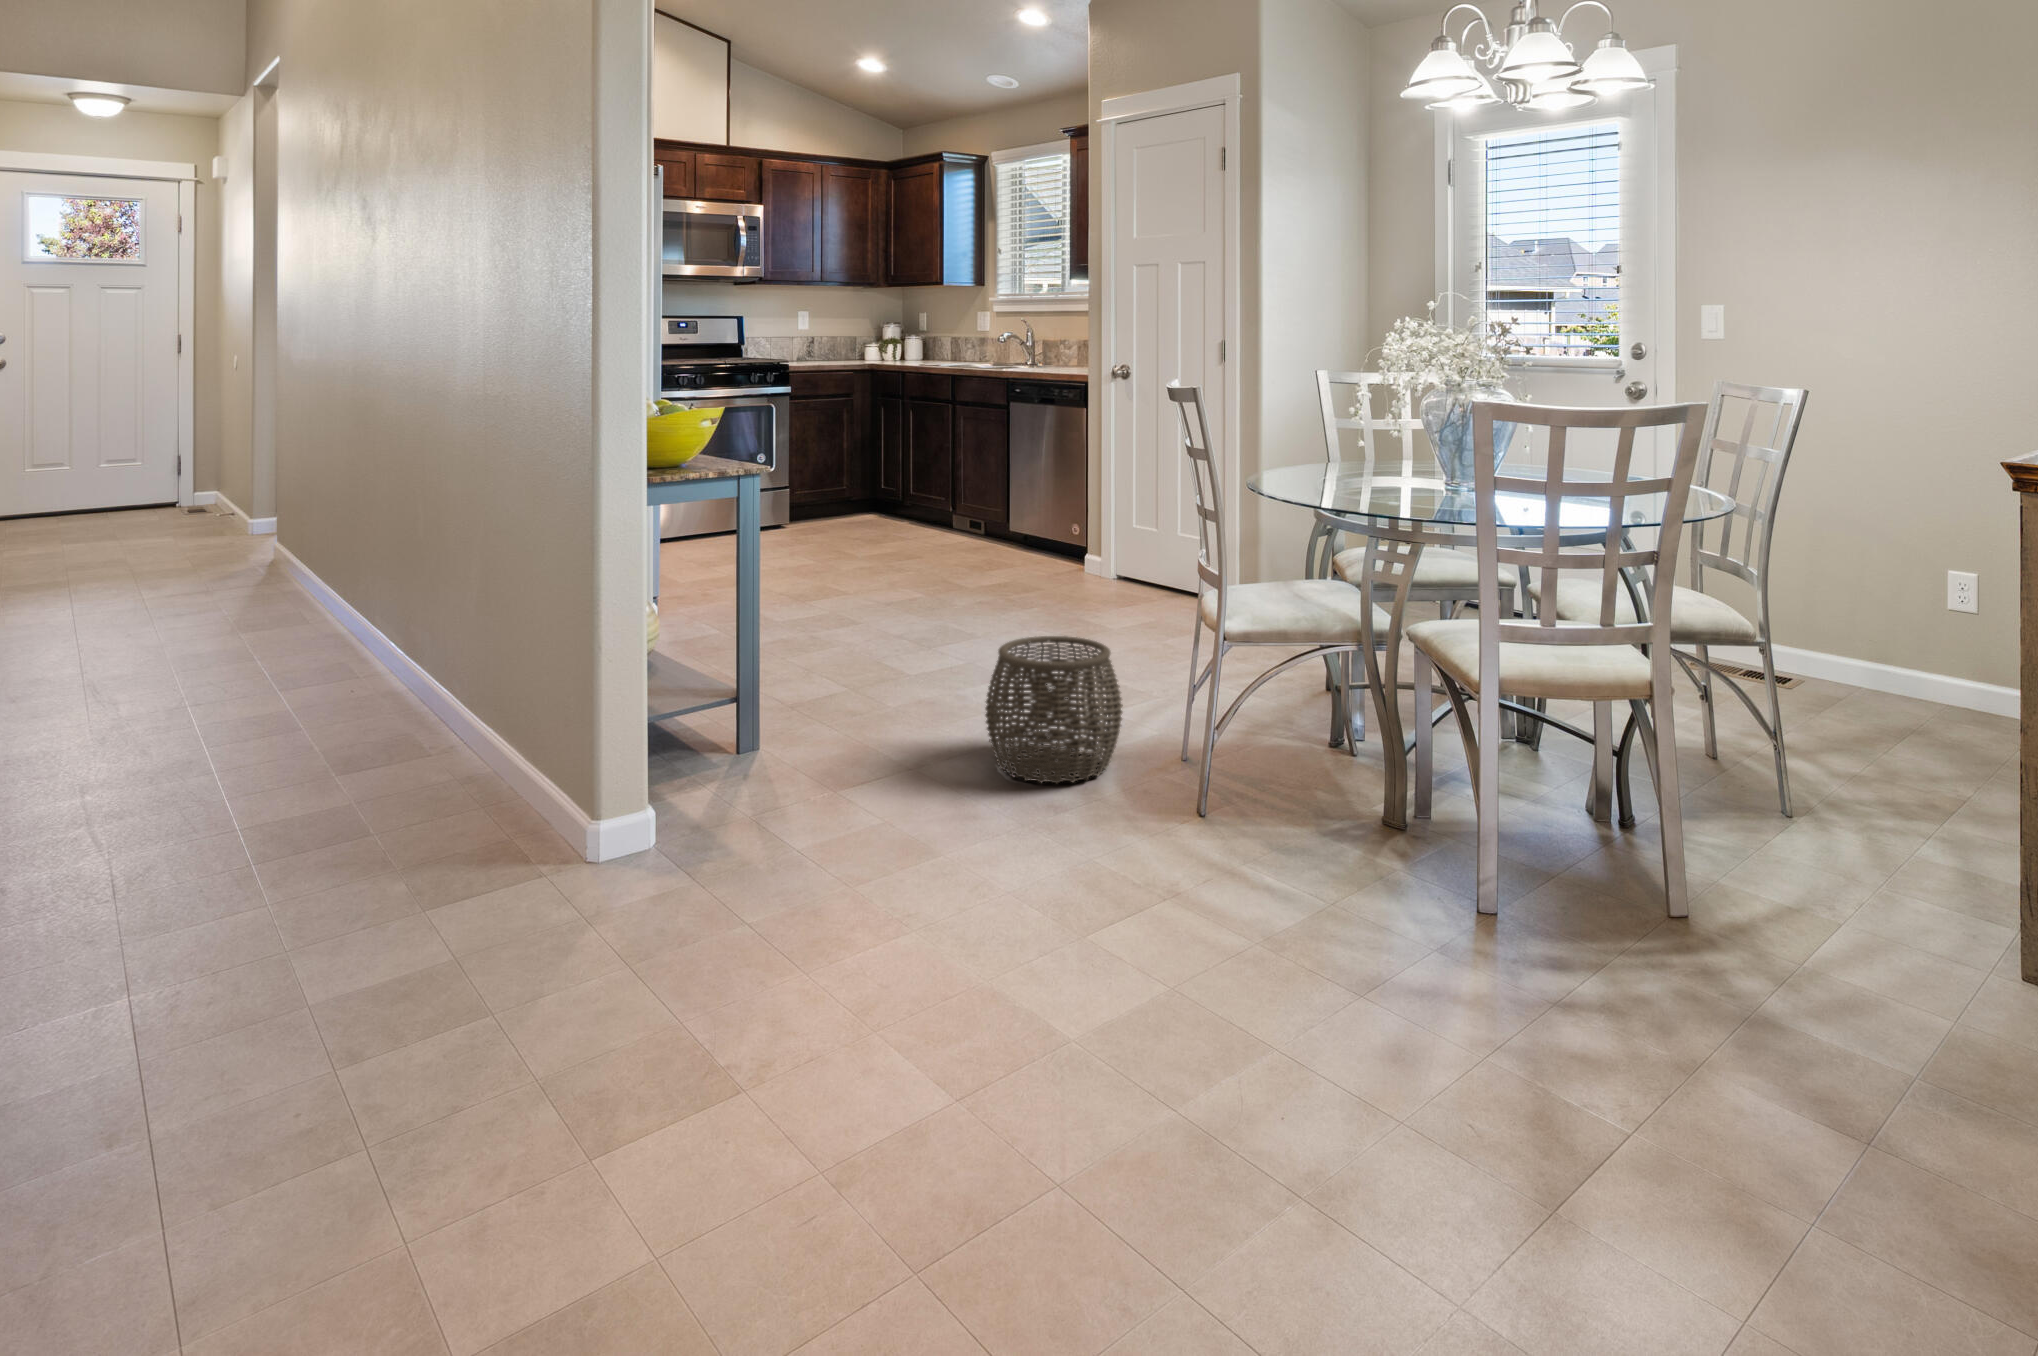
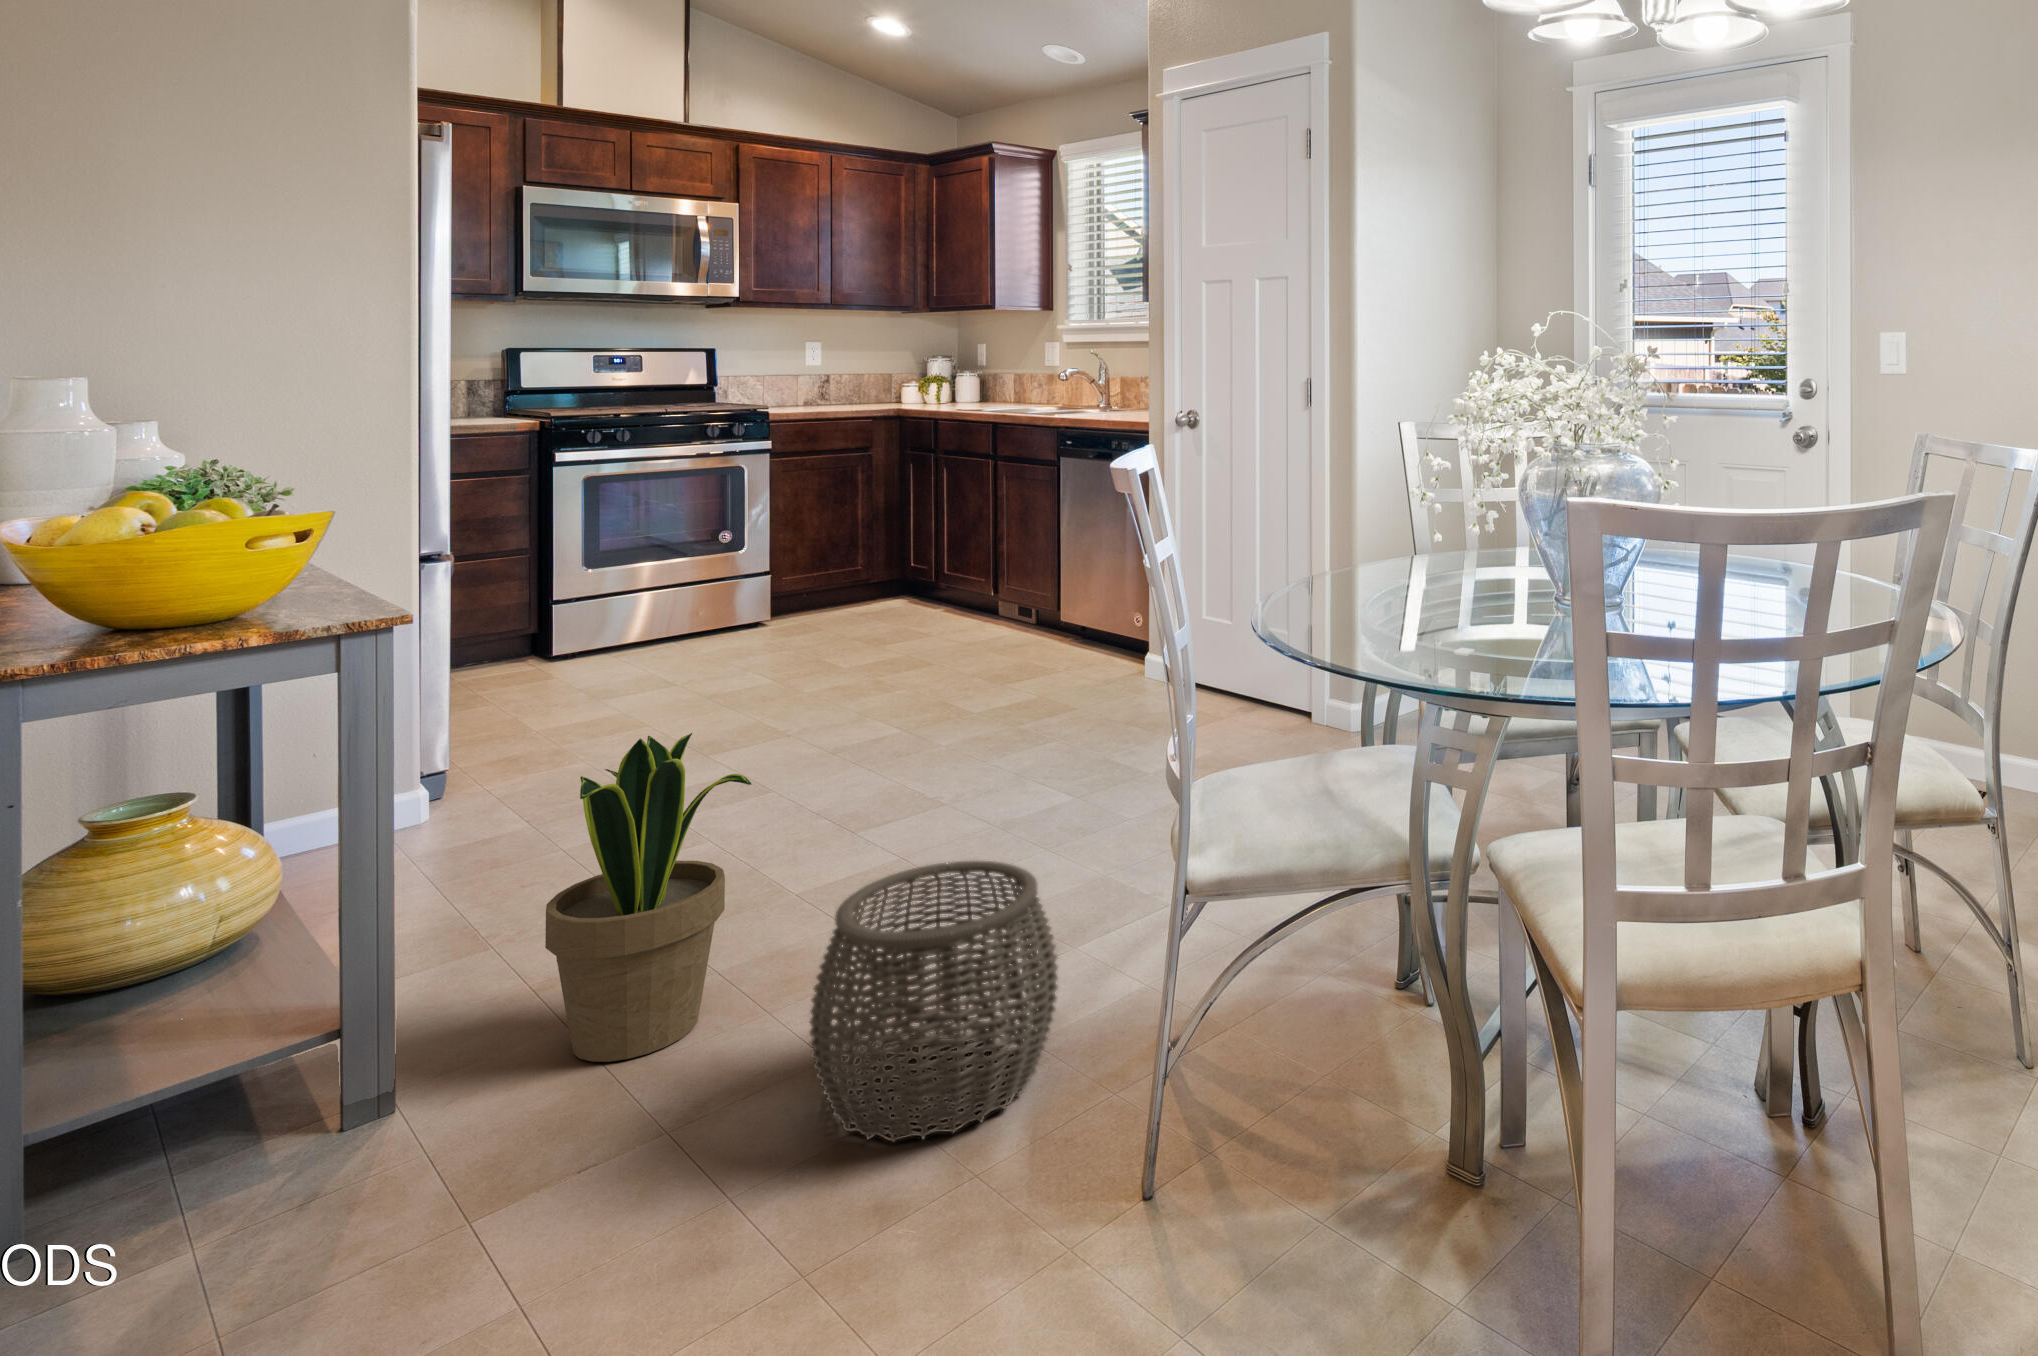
potted plant: none [816,551,921,740] -> present [545,733,752,1062]

